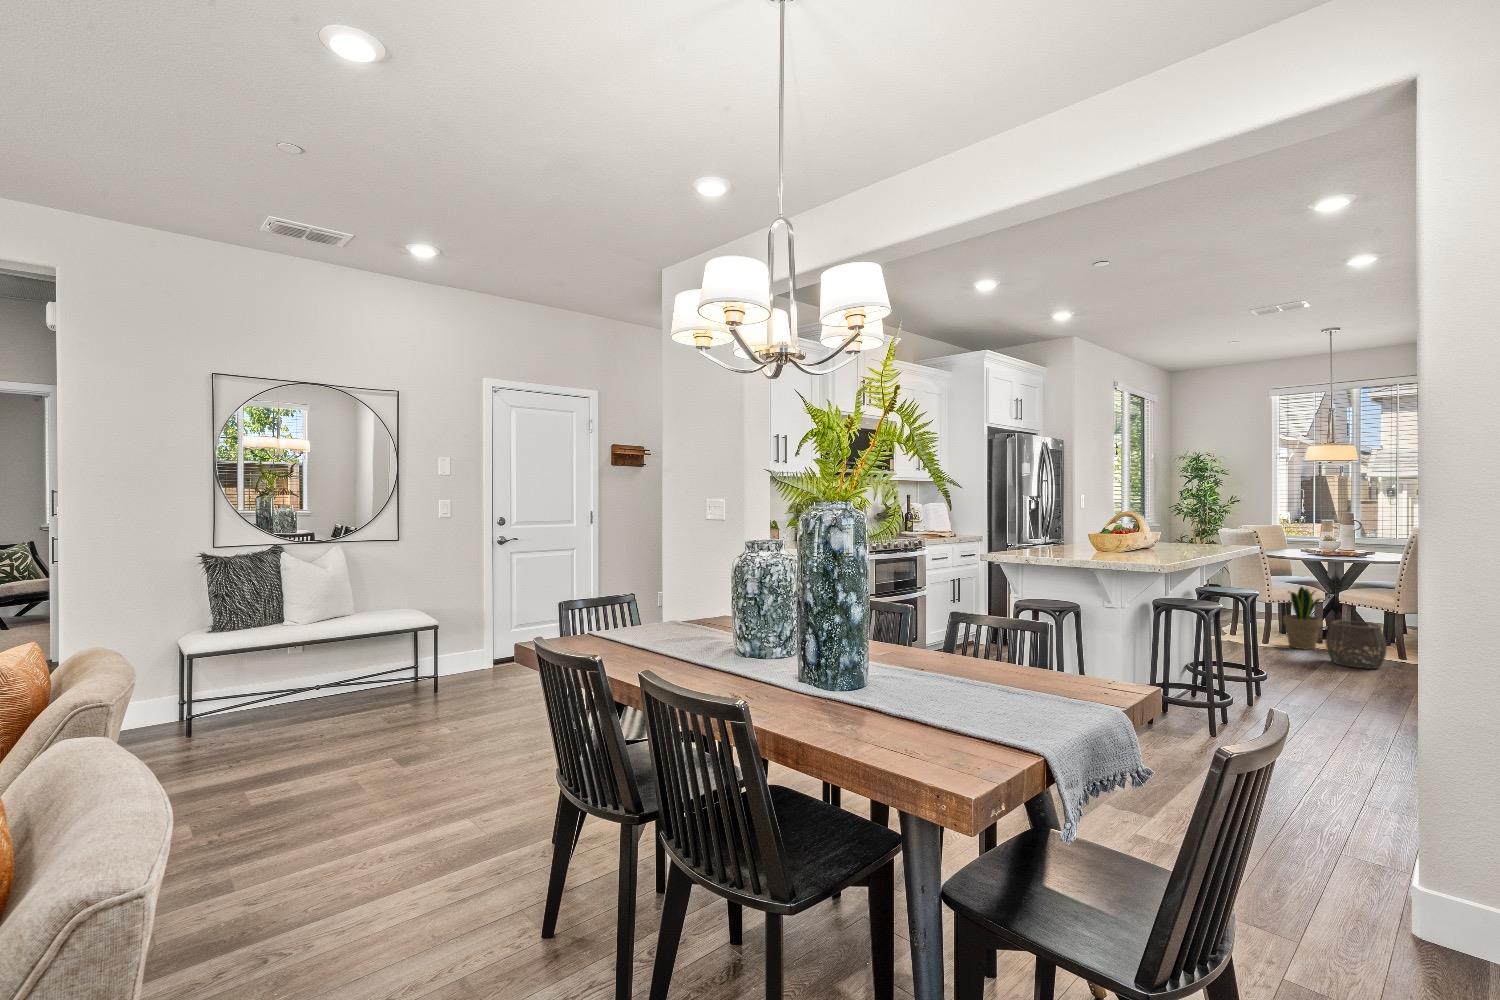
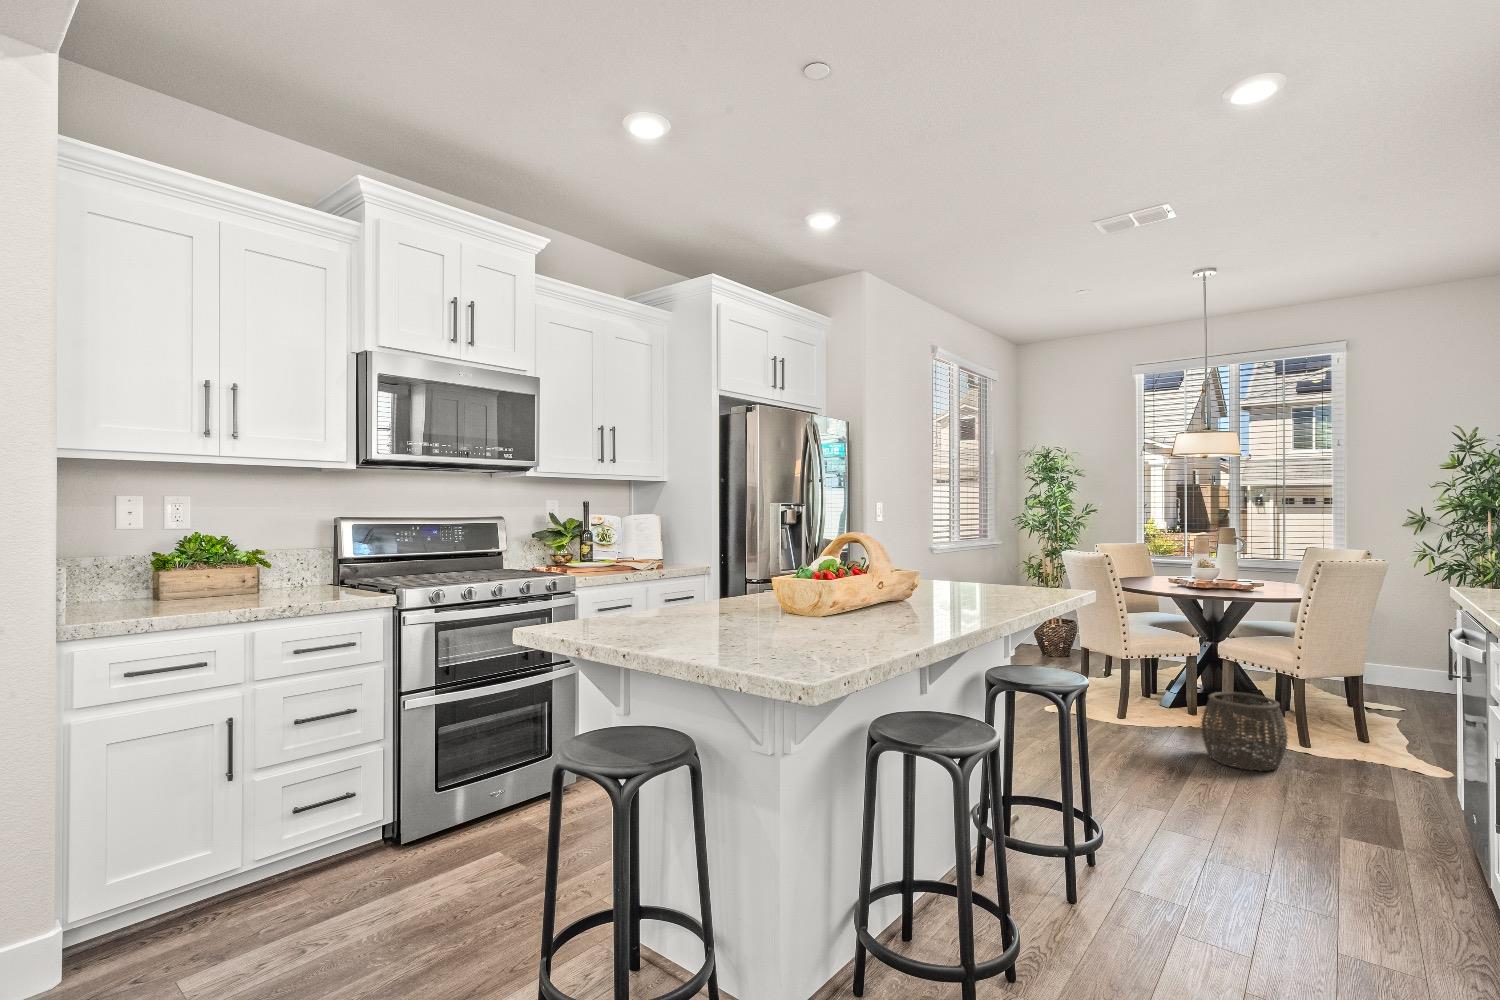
potted plant: present [1283,587,1322,650] -> none [1144,635,1202,729]

